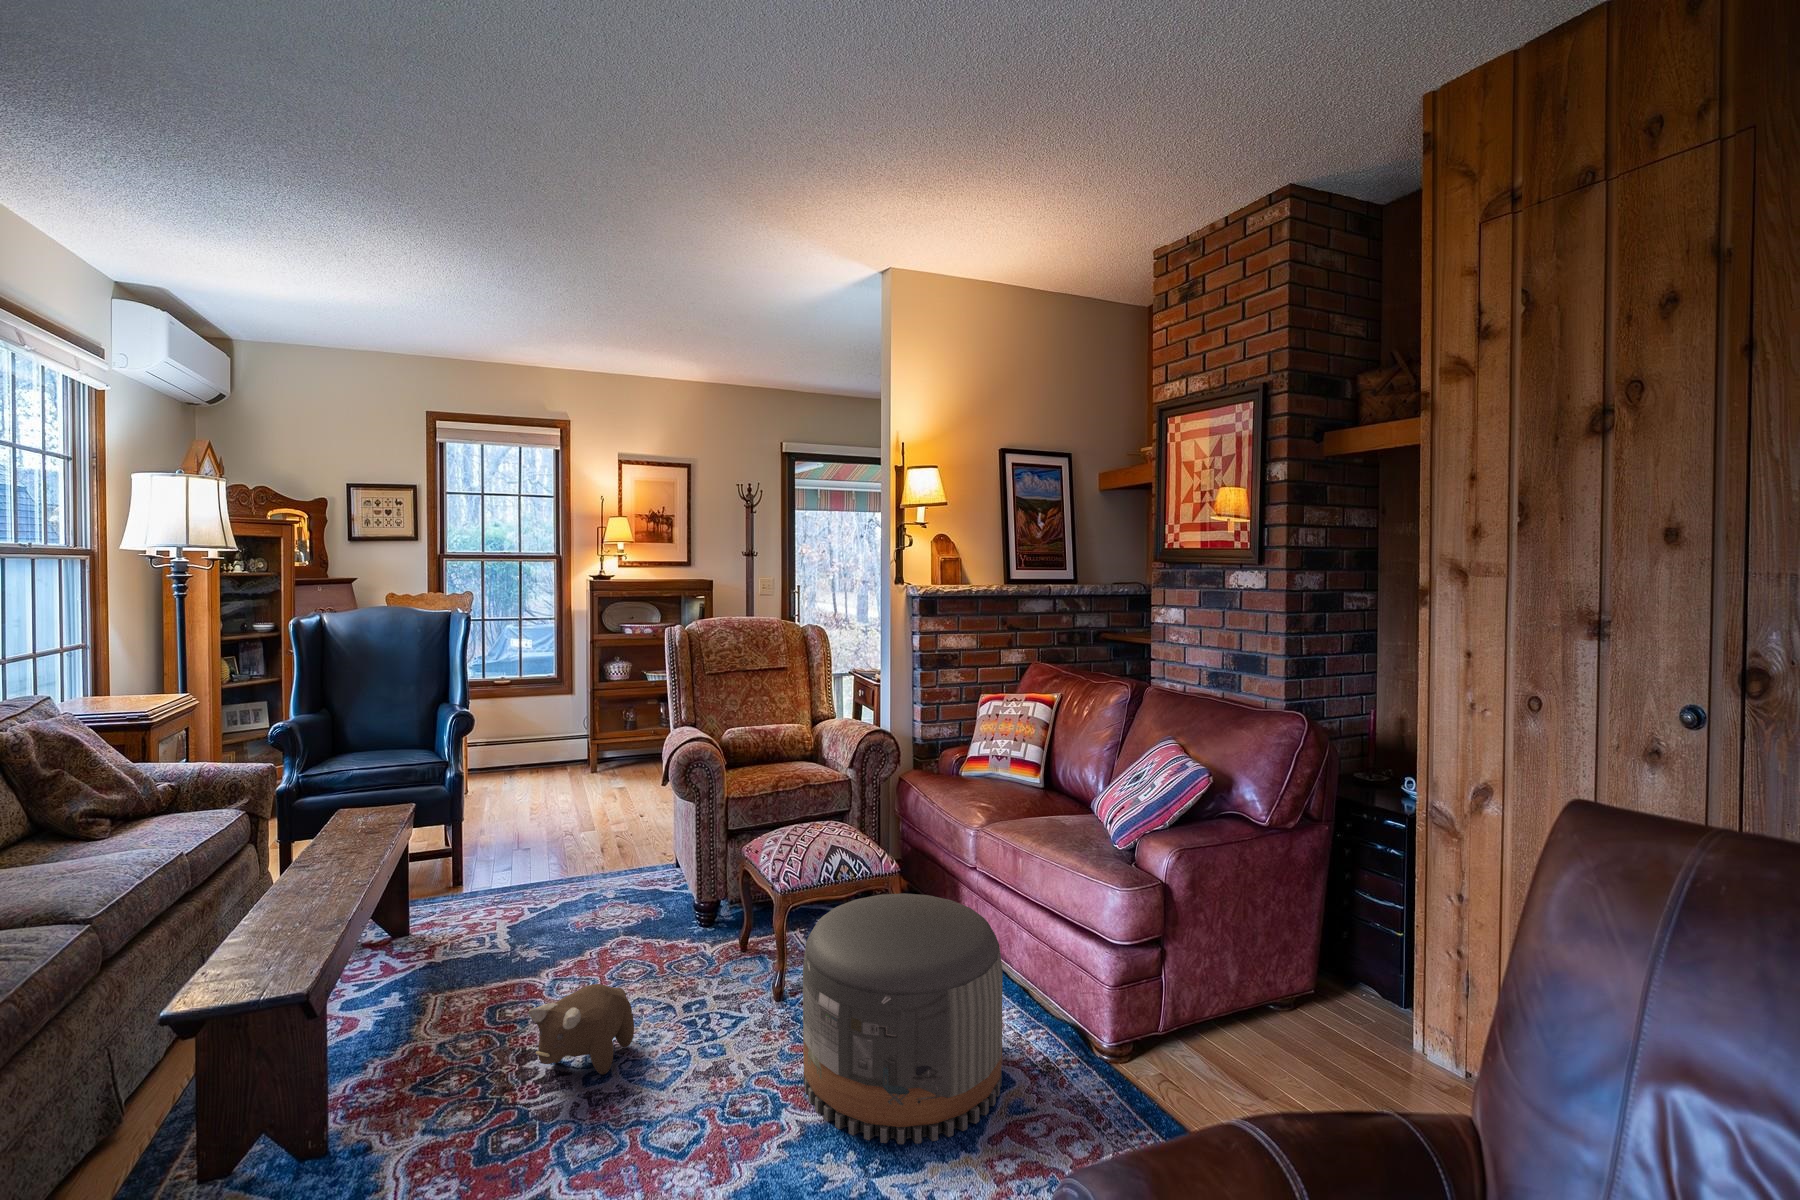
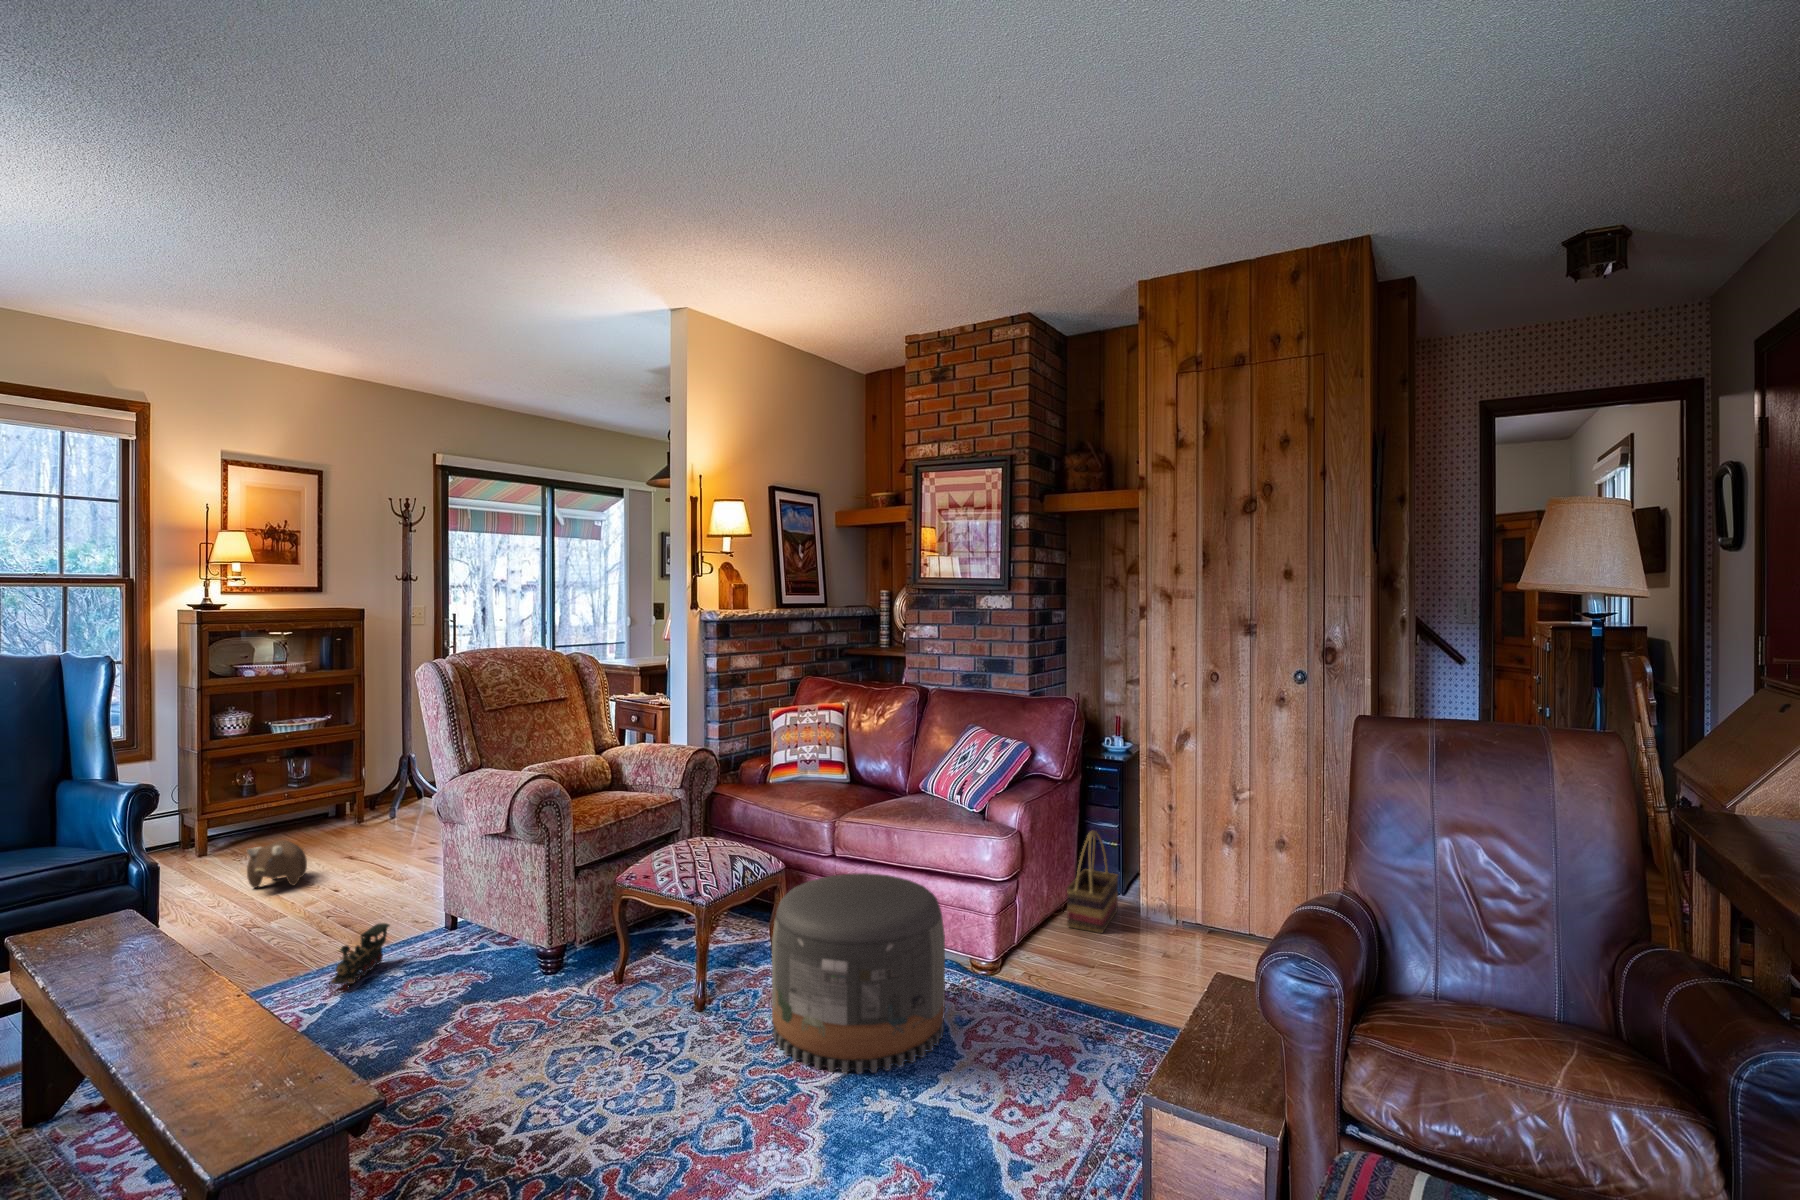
toy train: none [552,850,615,903] -> present [330,923,390,993]
basket: none [1270,897,1369,1042] -> present [1067,830,1118,933]
plush toy: present [528,984,634,1074] -> present [247,840,307,888]

